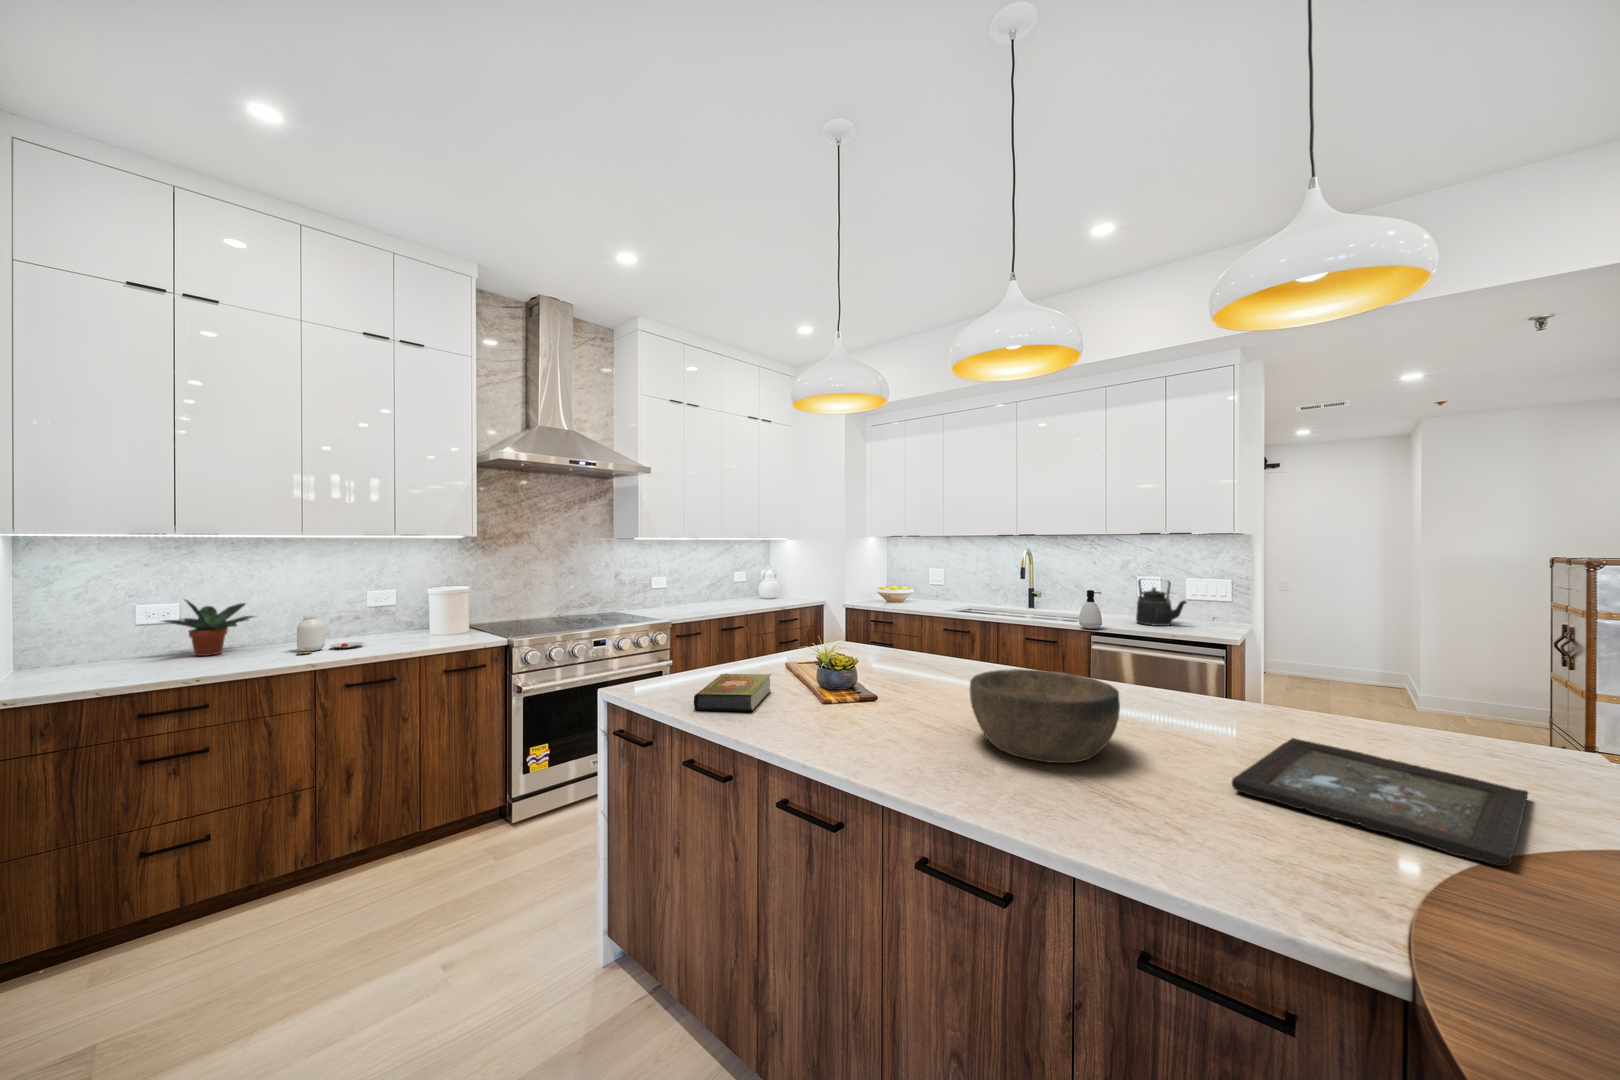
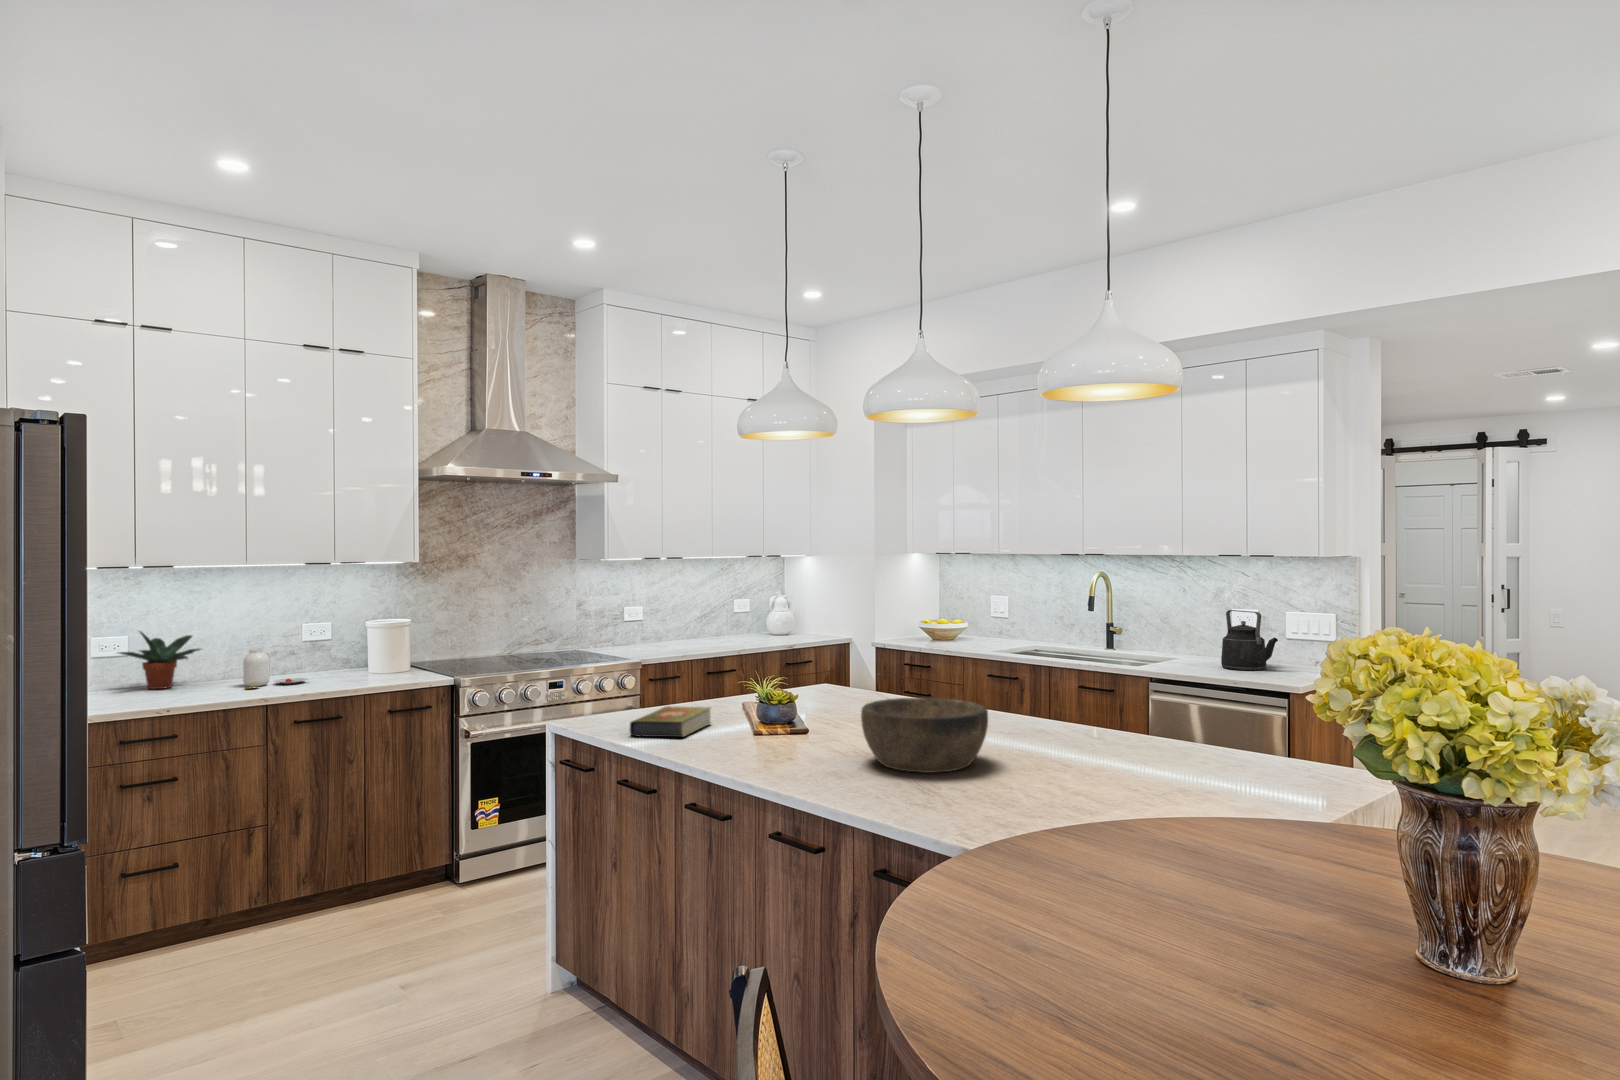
soap dispenser: present [1079,590,1102,629] -> none [1139,624,1166,673]
tray: present [1232,738,1528,866] -> none [1038,758,1279,823]

